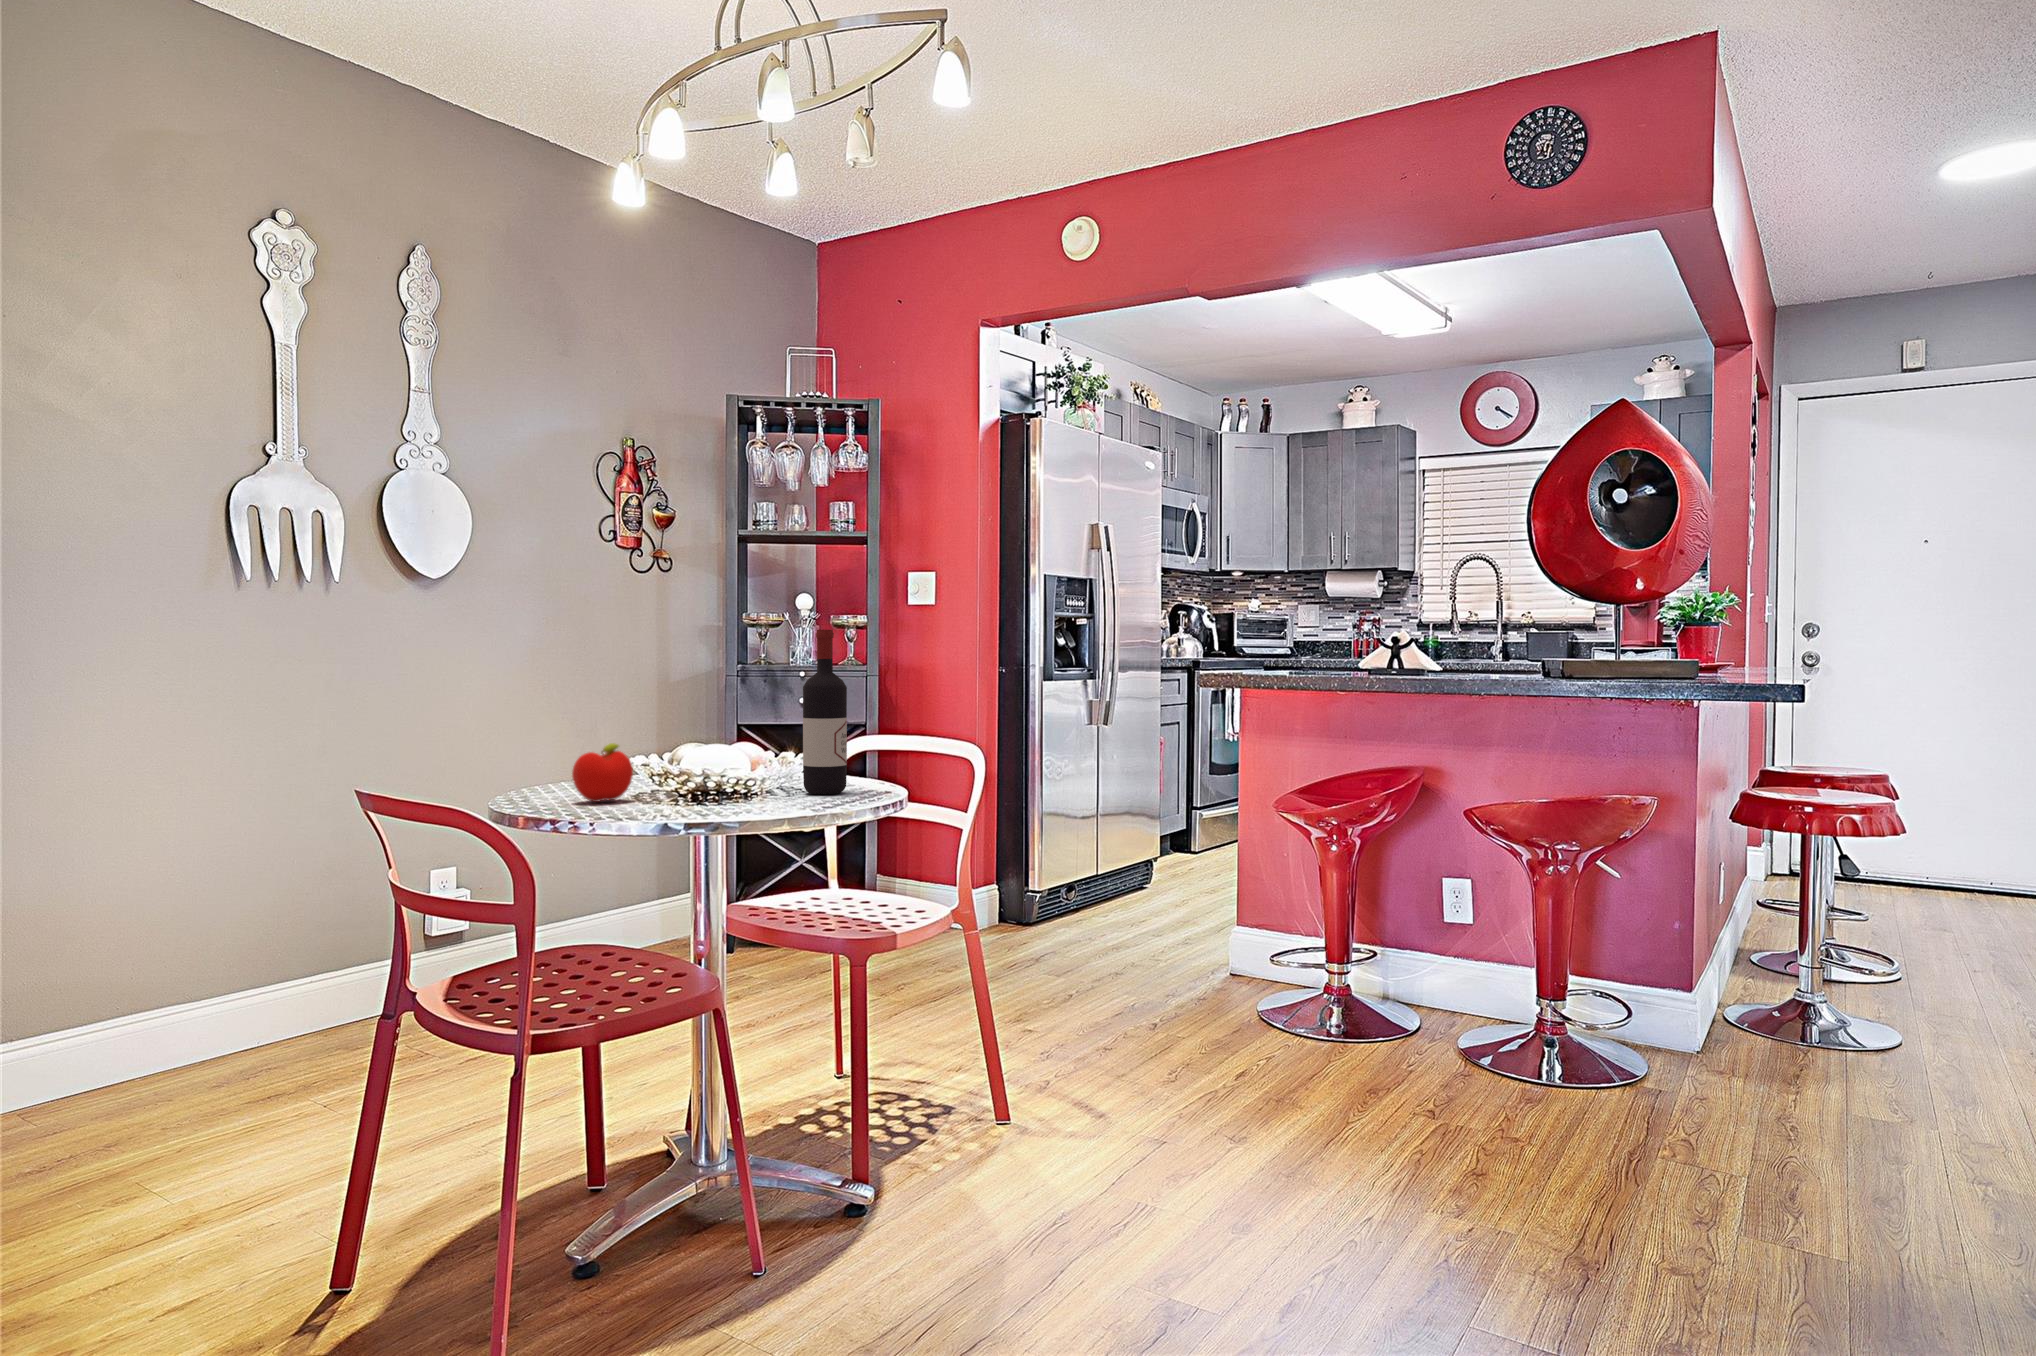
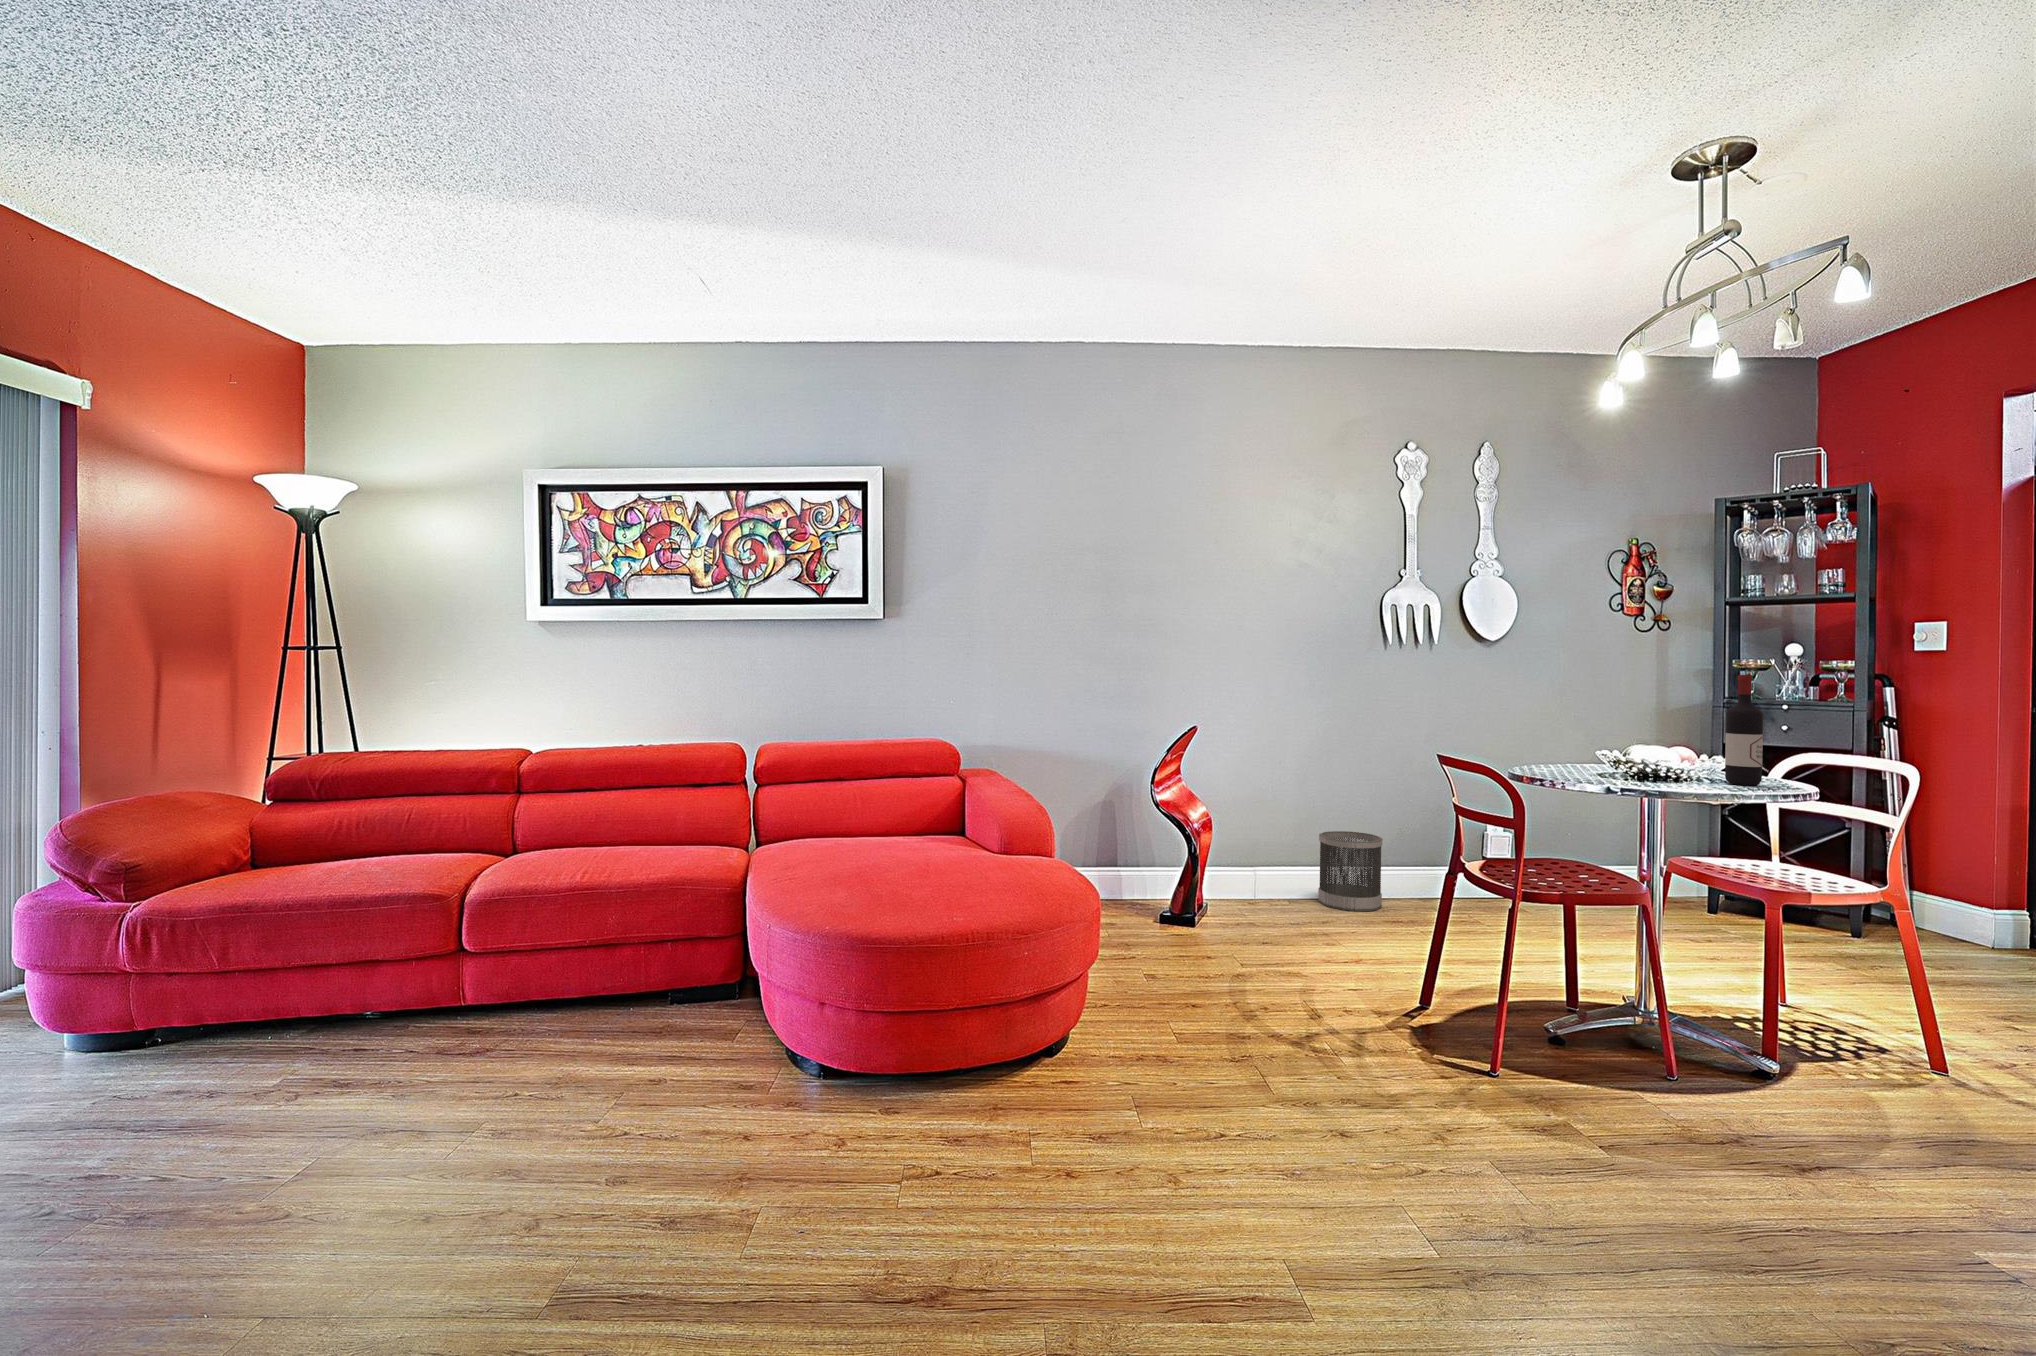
fruit: present [572,743,633,802] -> none [1557,740,1597,774]
wastebasket: none [103,942,246,1109] -> present [1318,831,1383,911]

